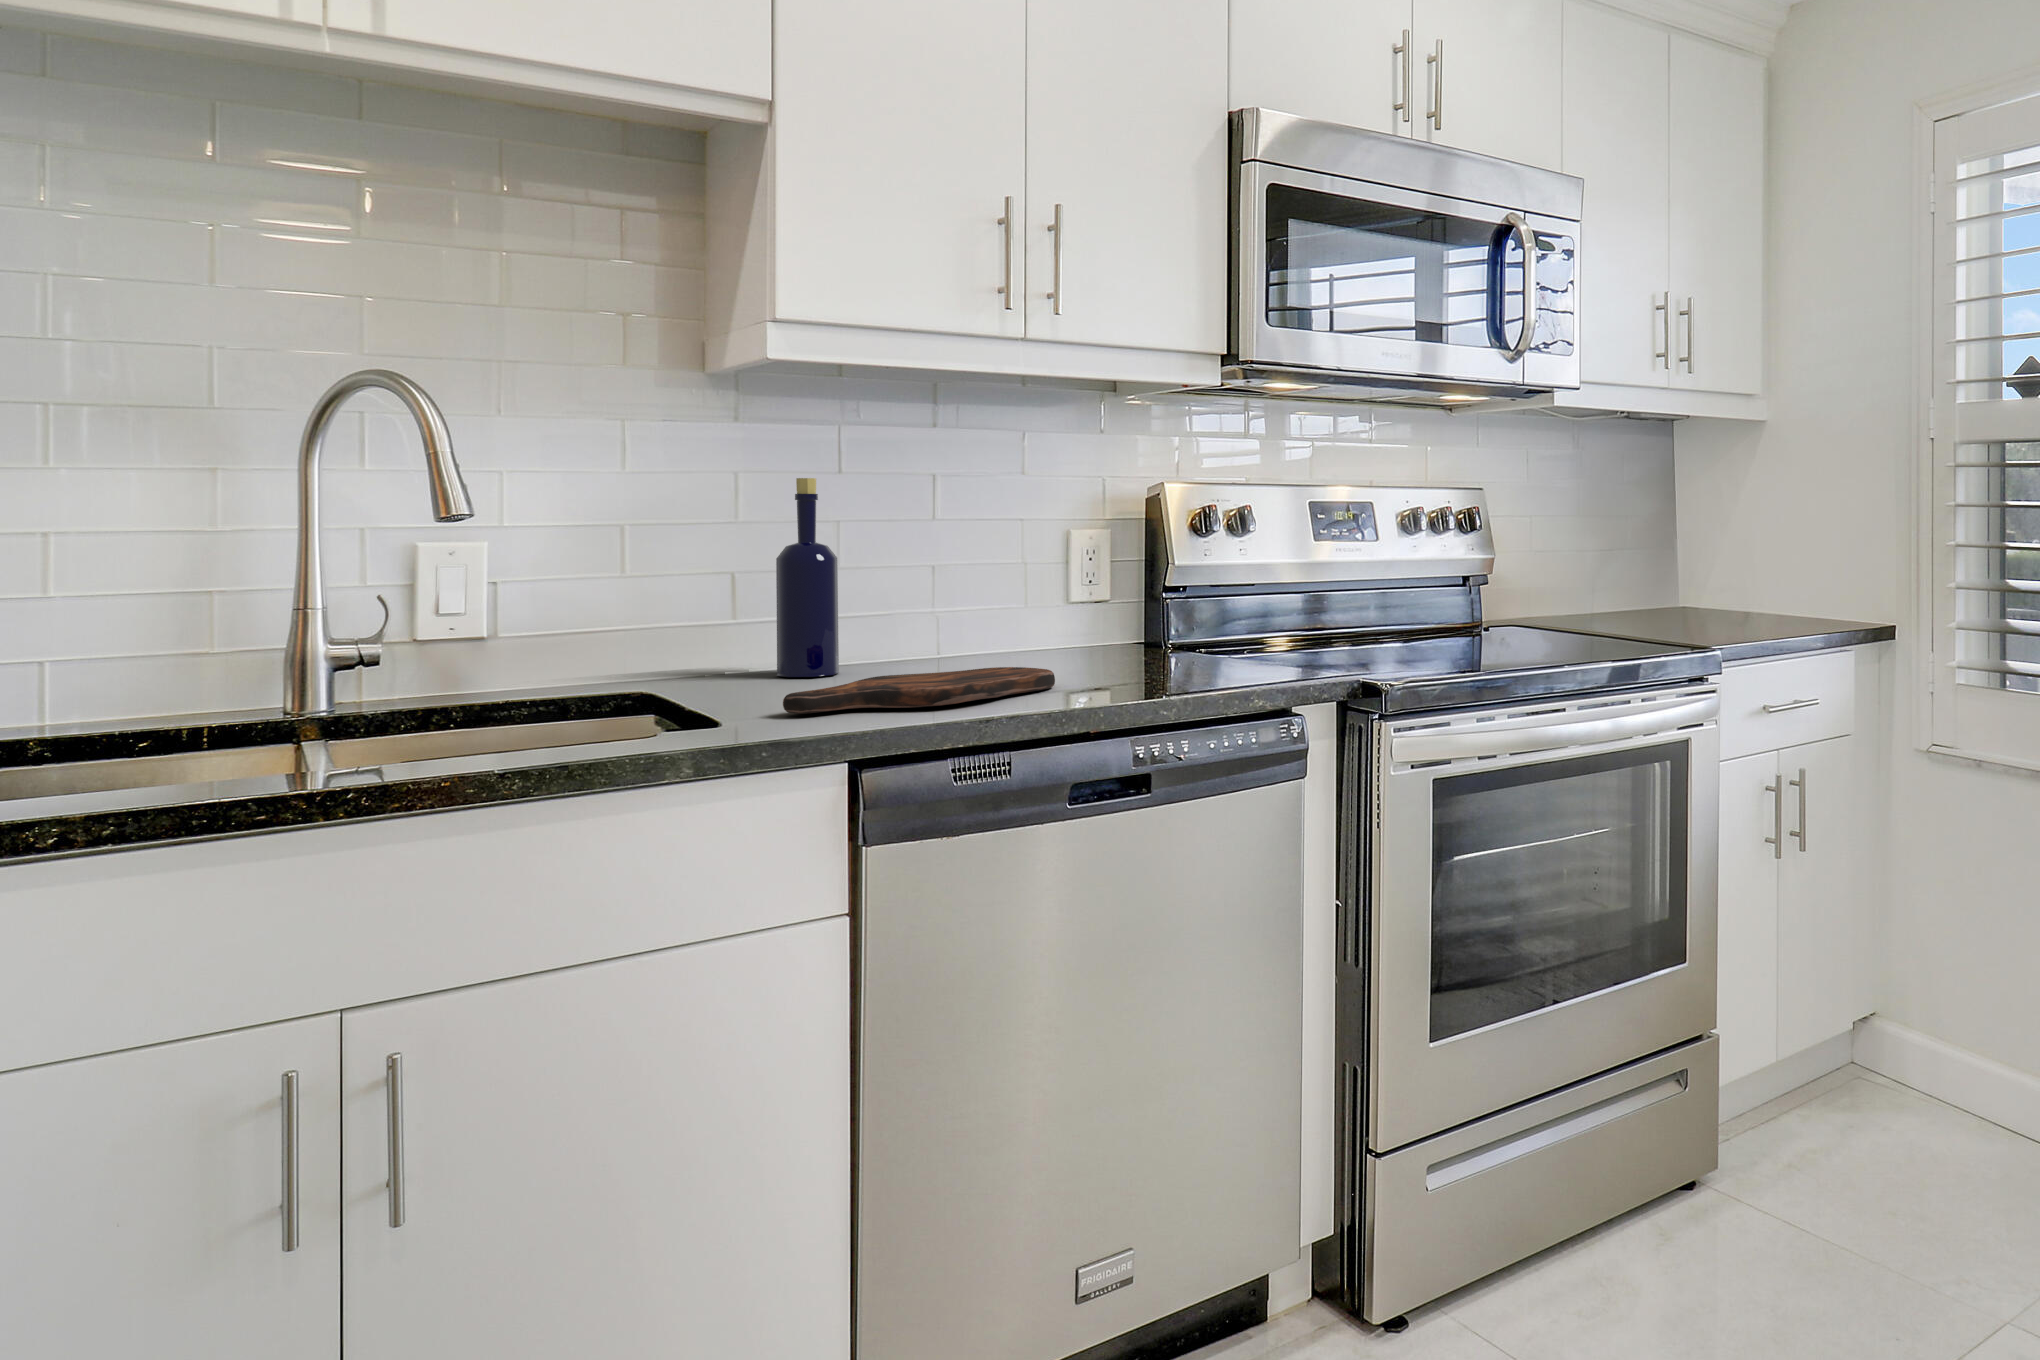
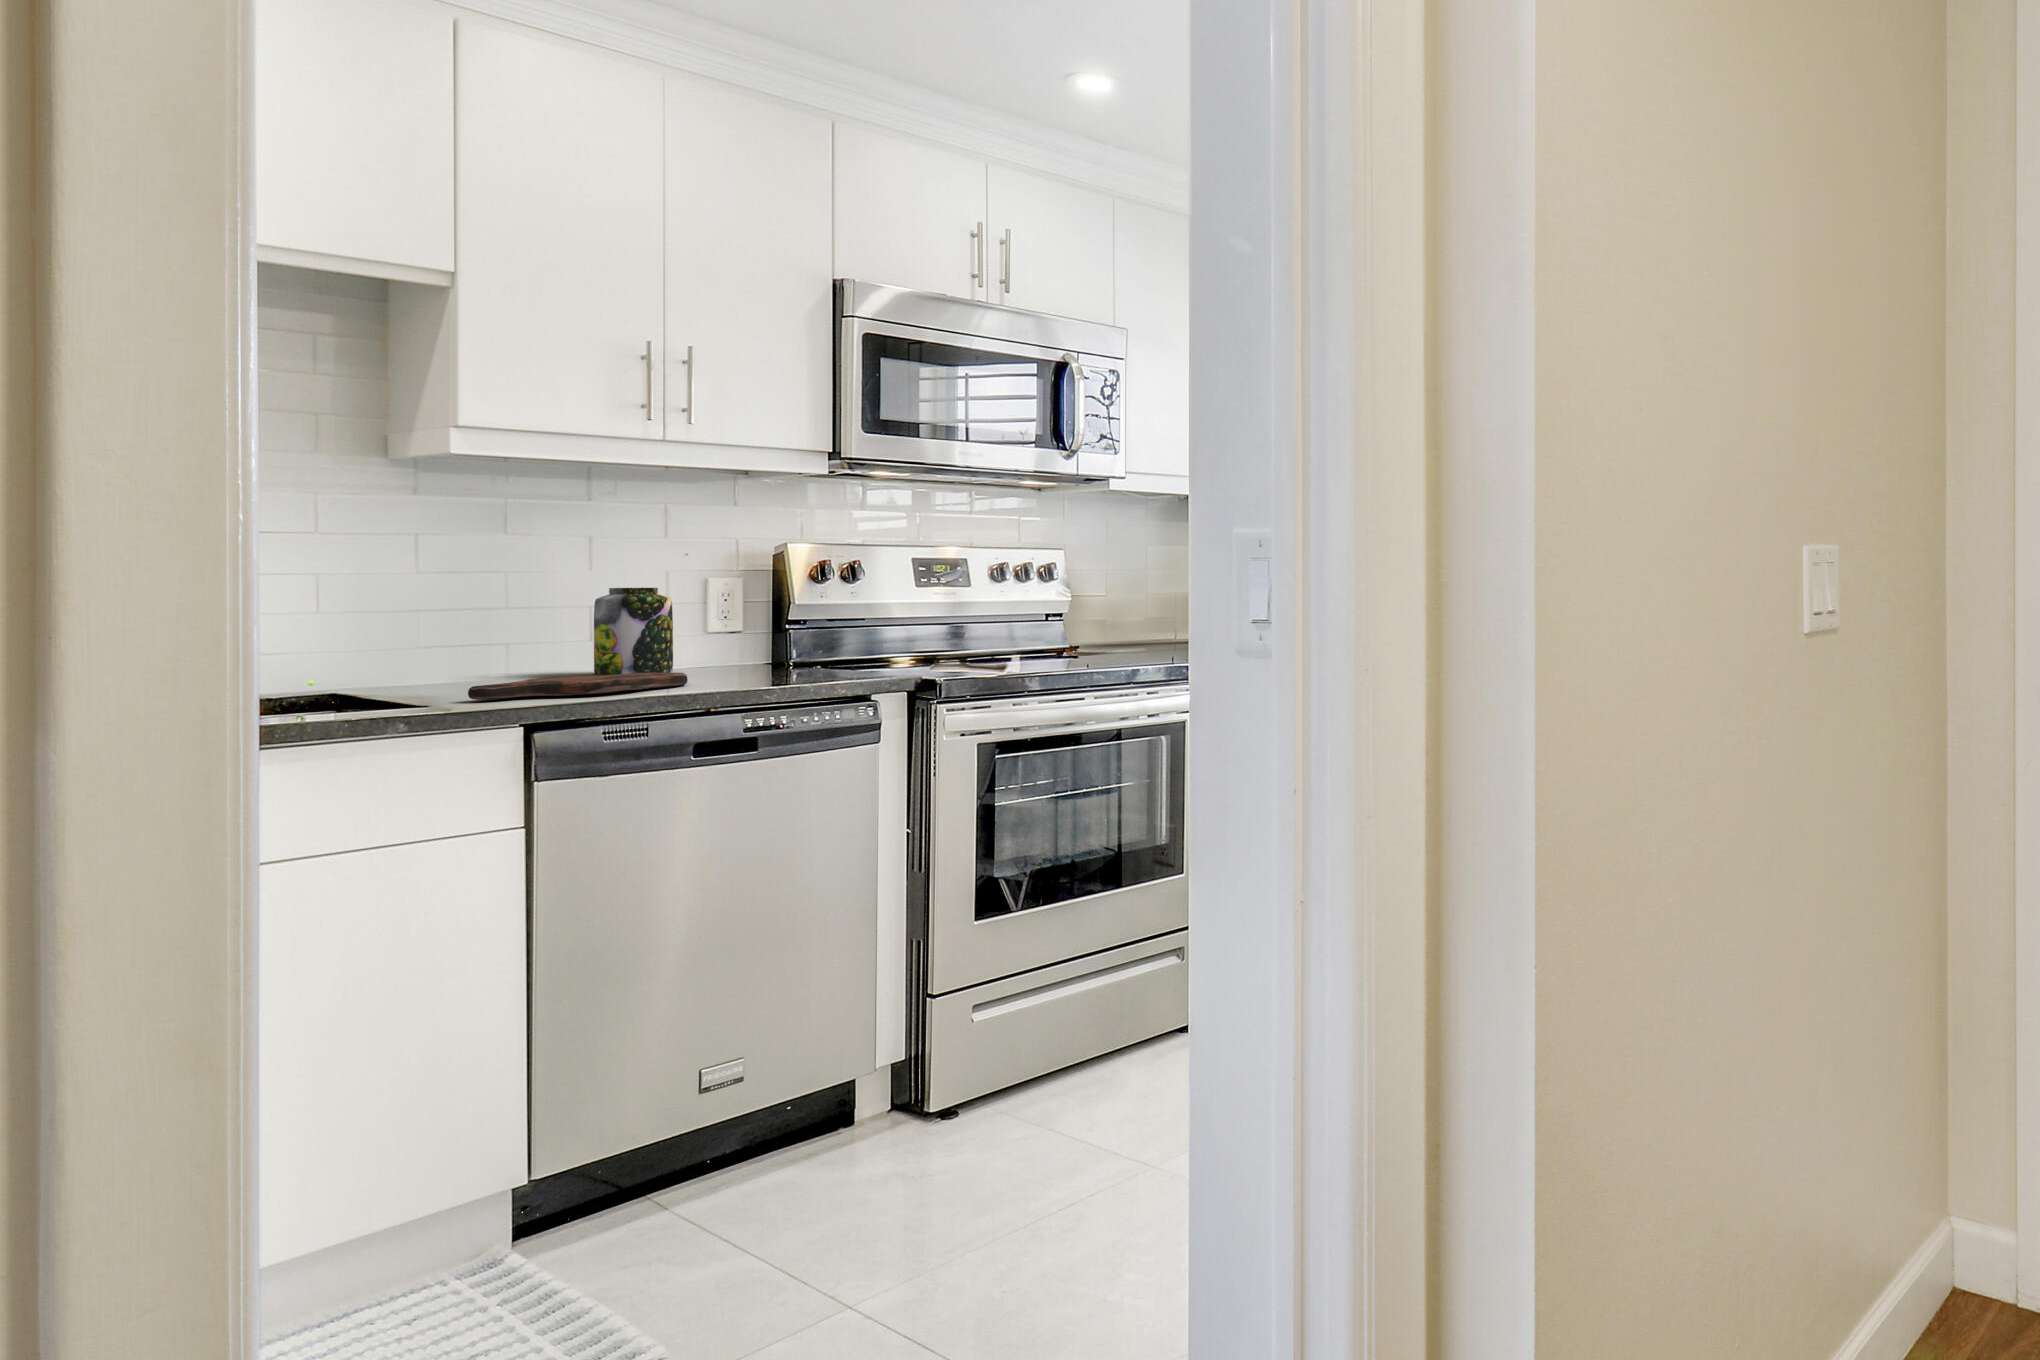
bottle: present [776,478,839,677] -> none [455,537,510,684]
jar: none [937,545,1030,665] -> present [594,588,673,675]

